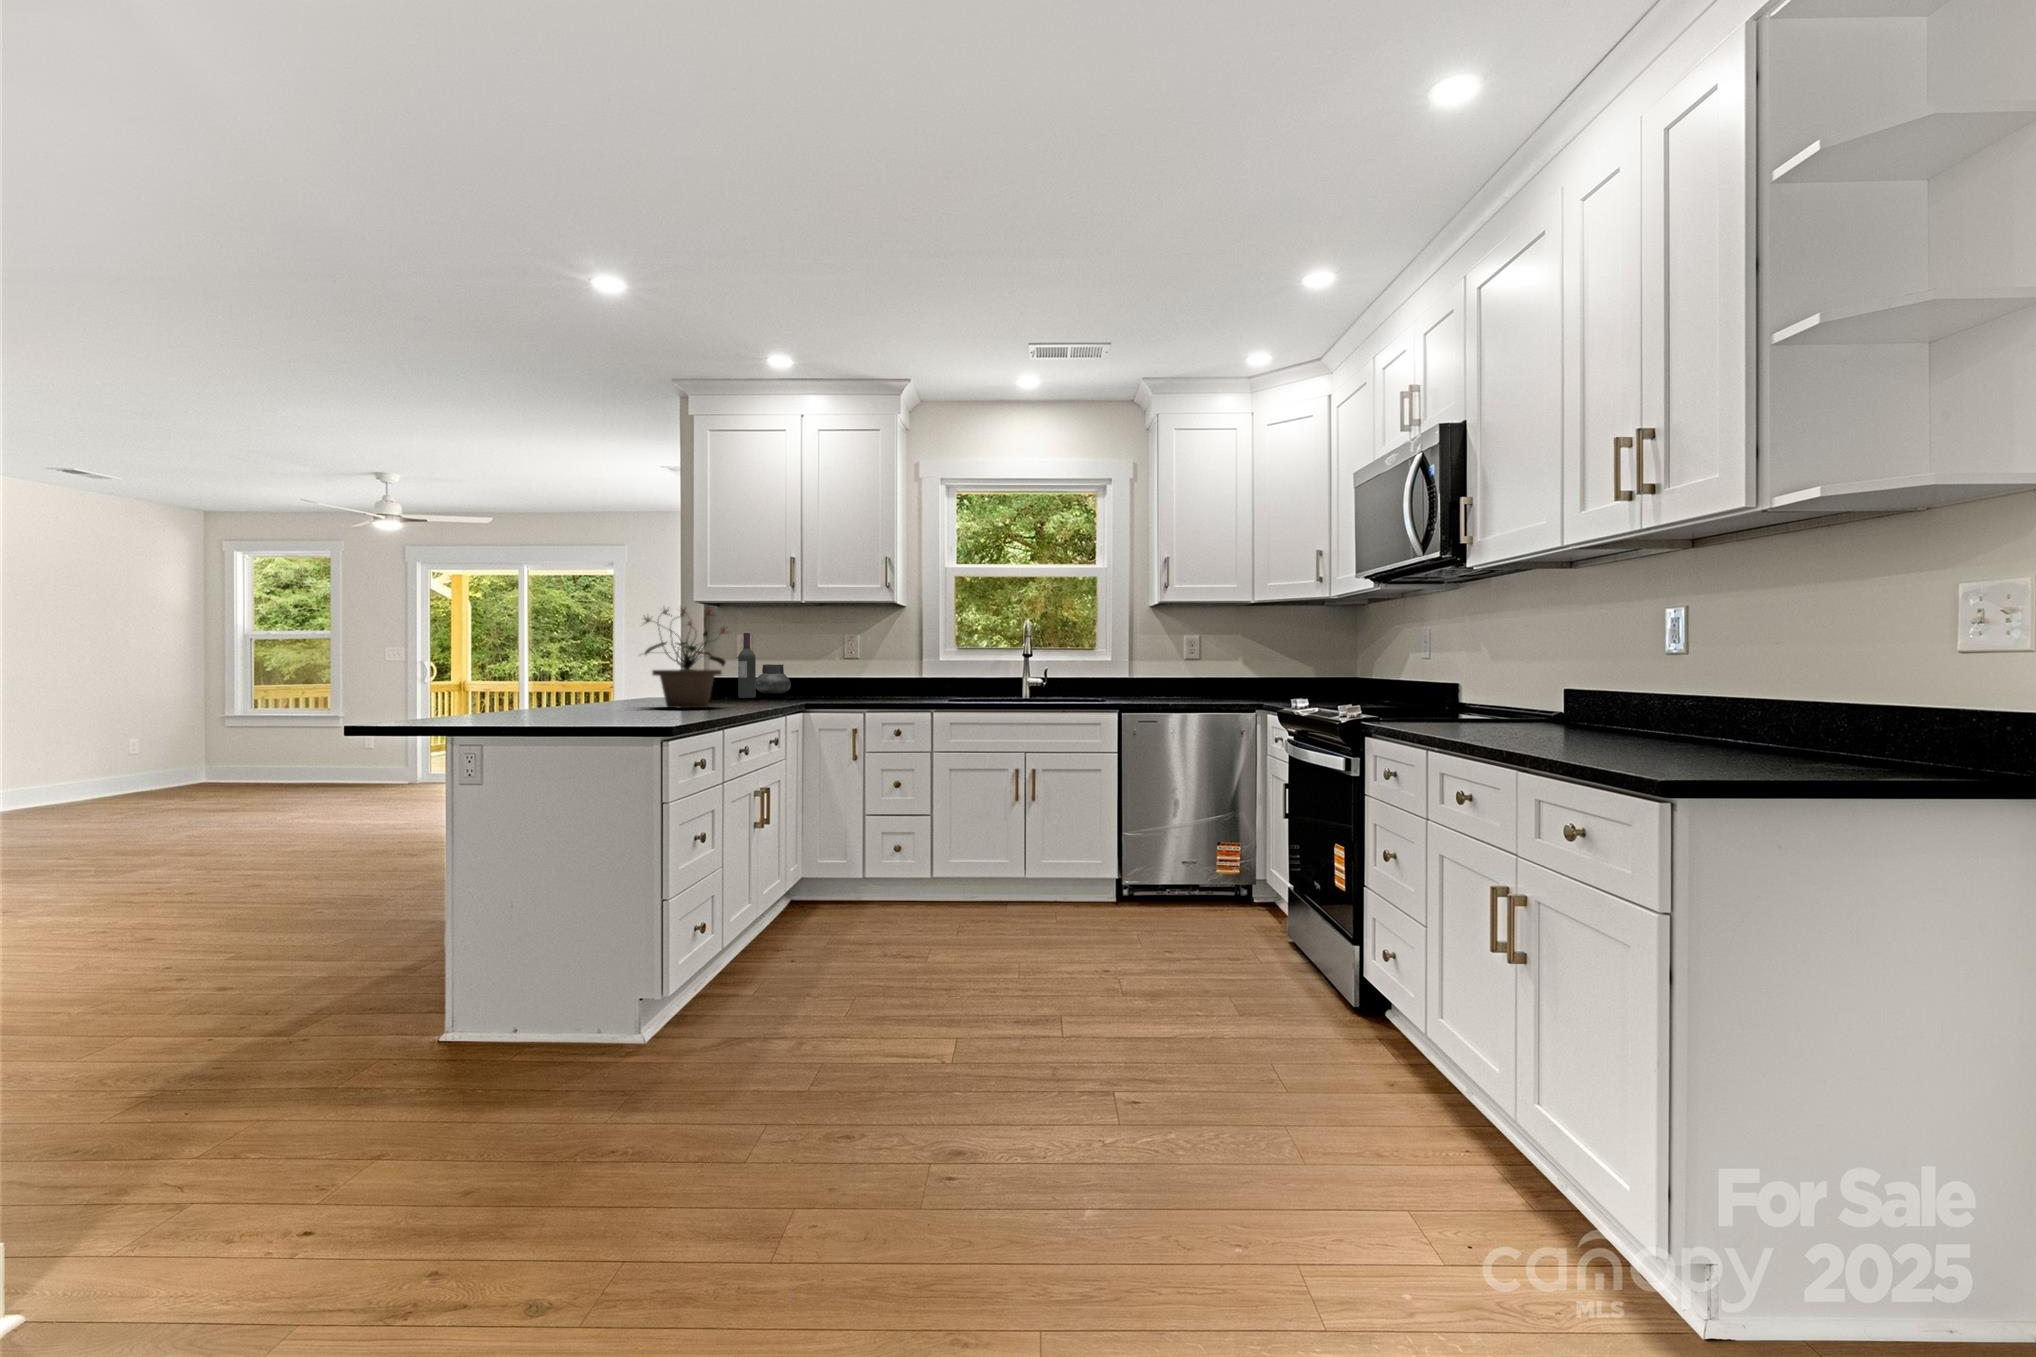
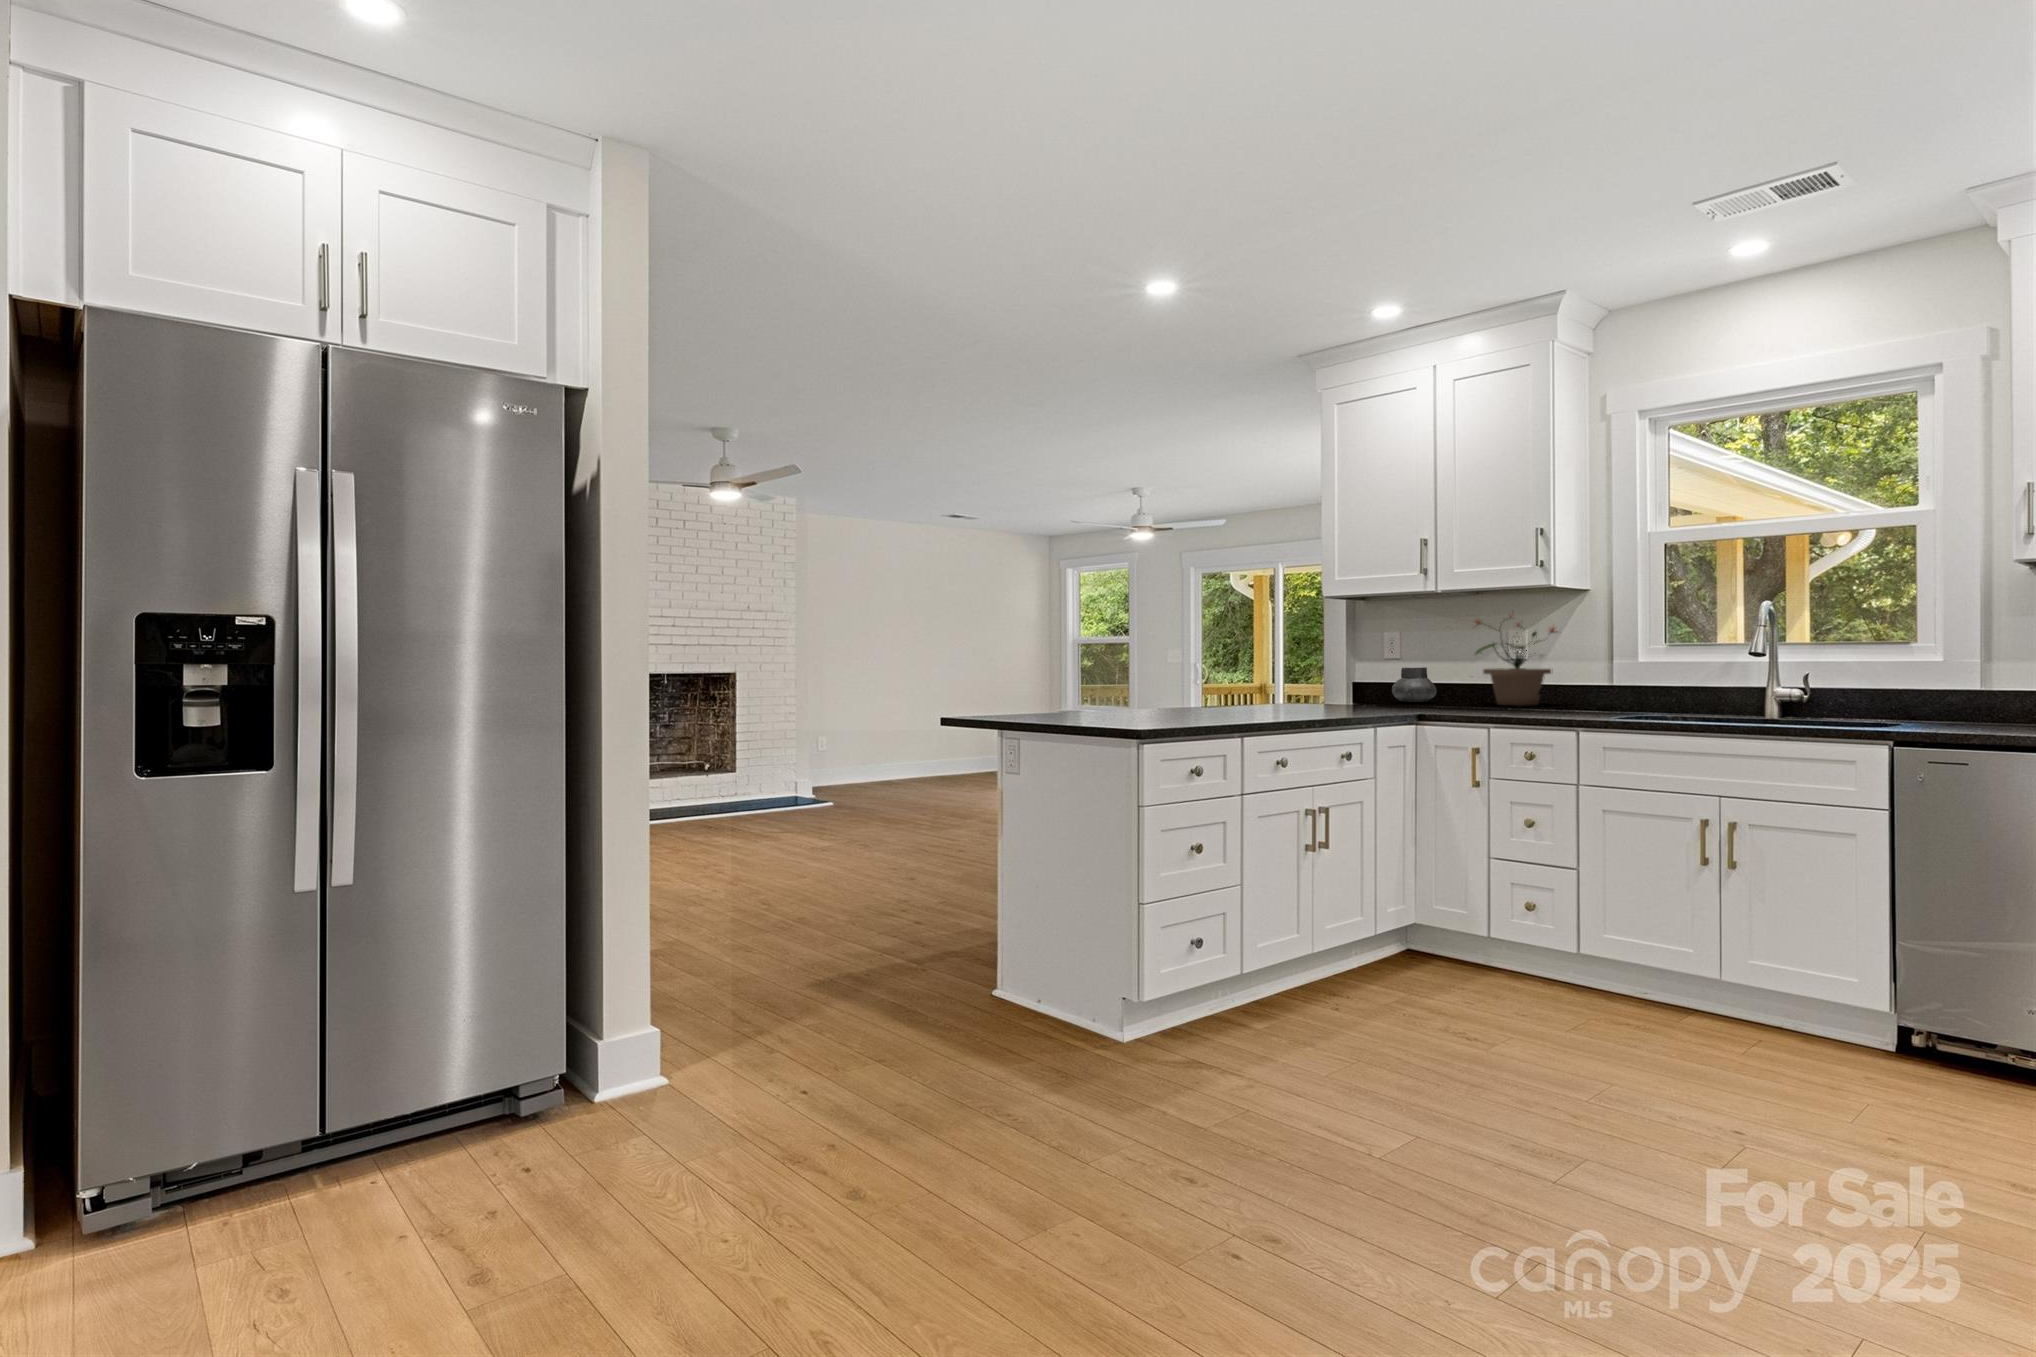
potted plant: present [644,609,726,708] -> present [1475,611,1557,706]
wine bottle: present [738,633,756,698] -> none [1352,633,1373,707]

